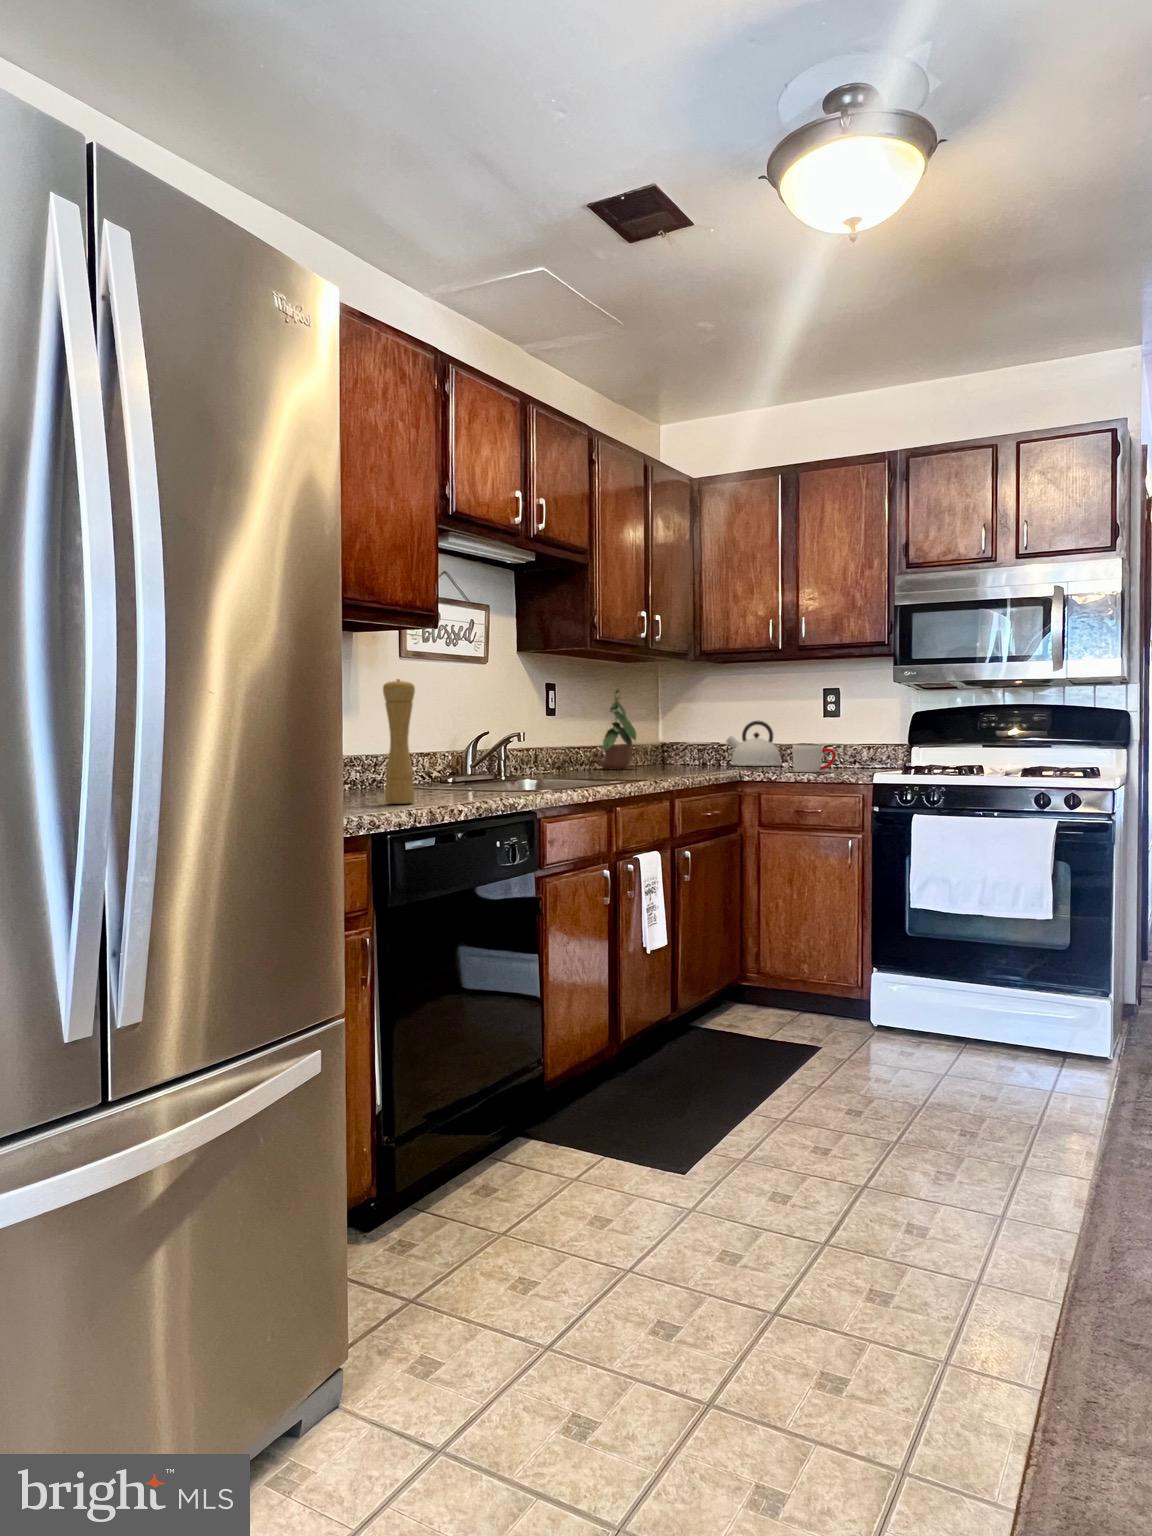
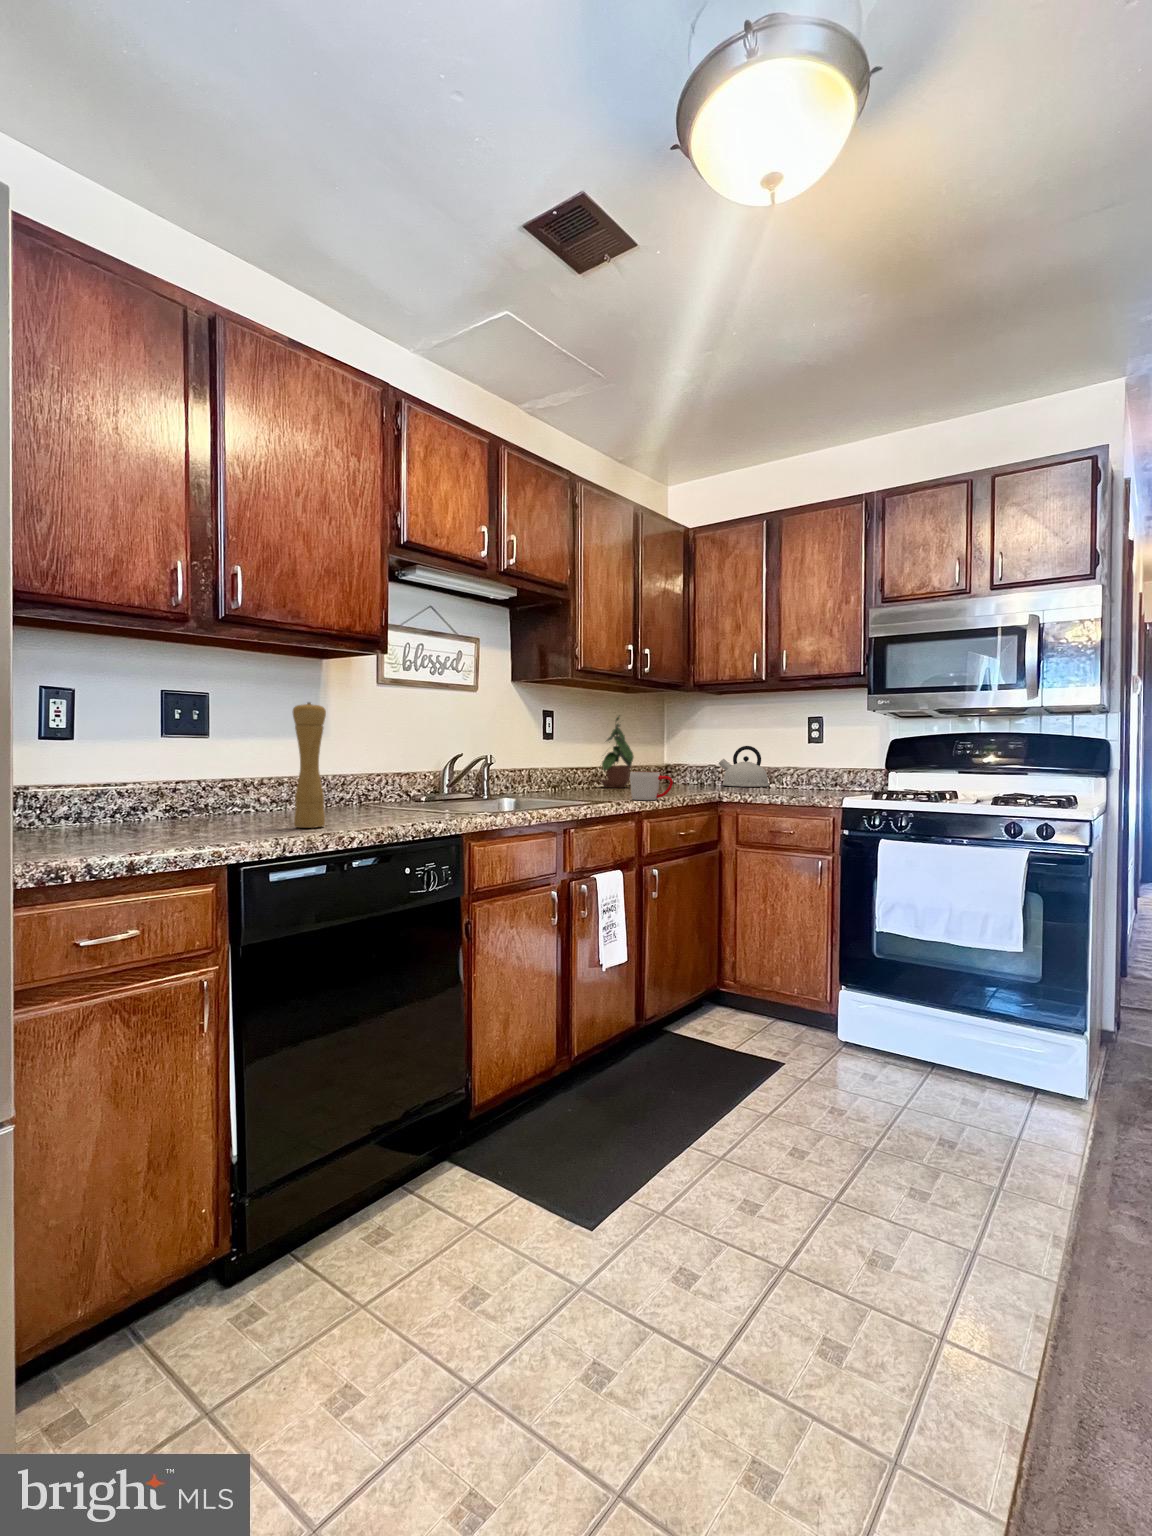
mug: present [792,745,836,772] -> present [630,771,673,800]

